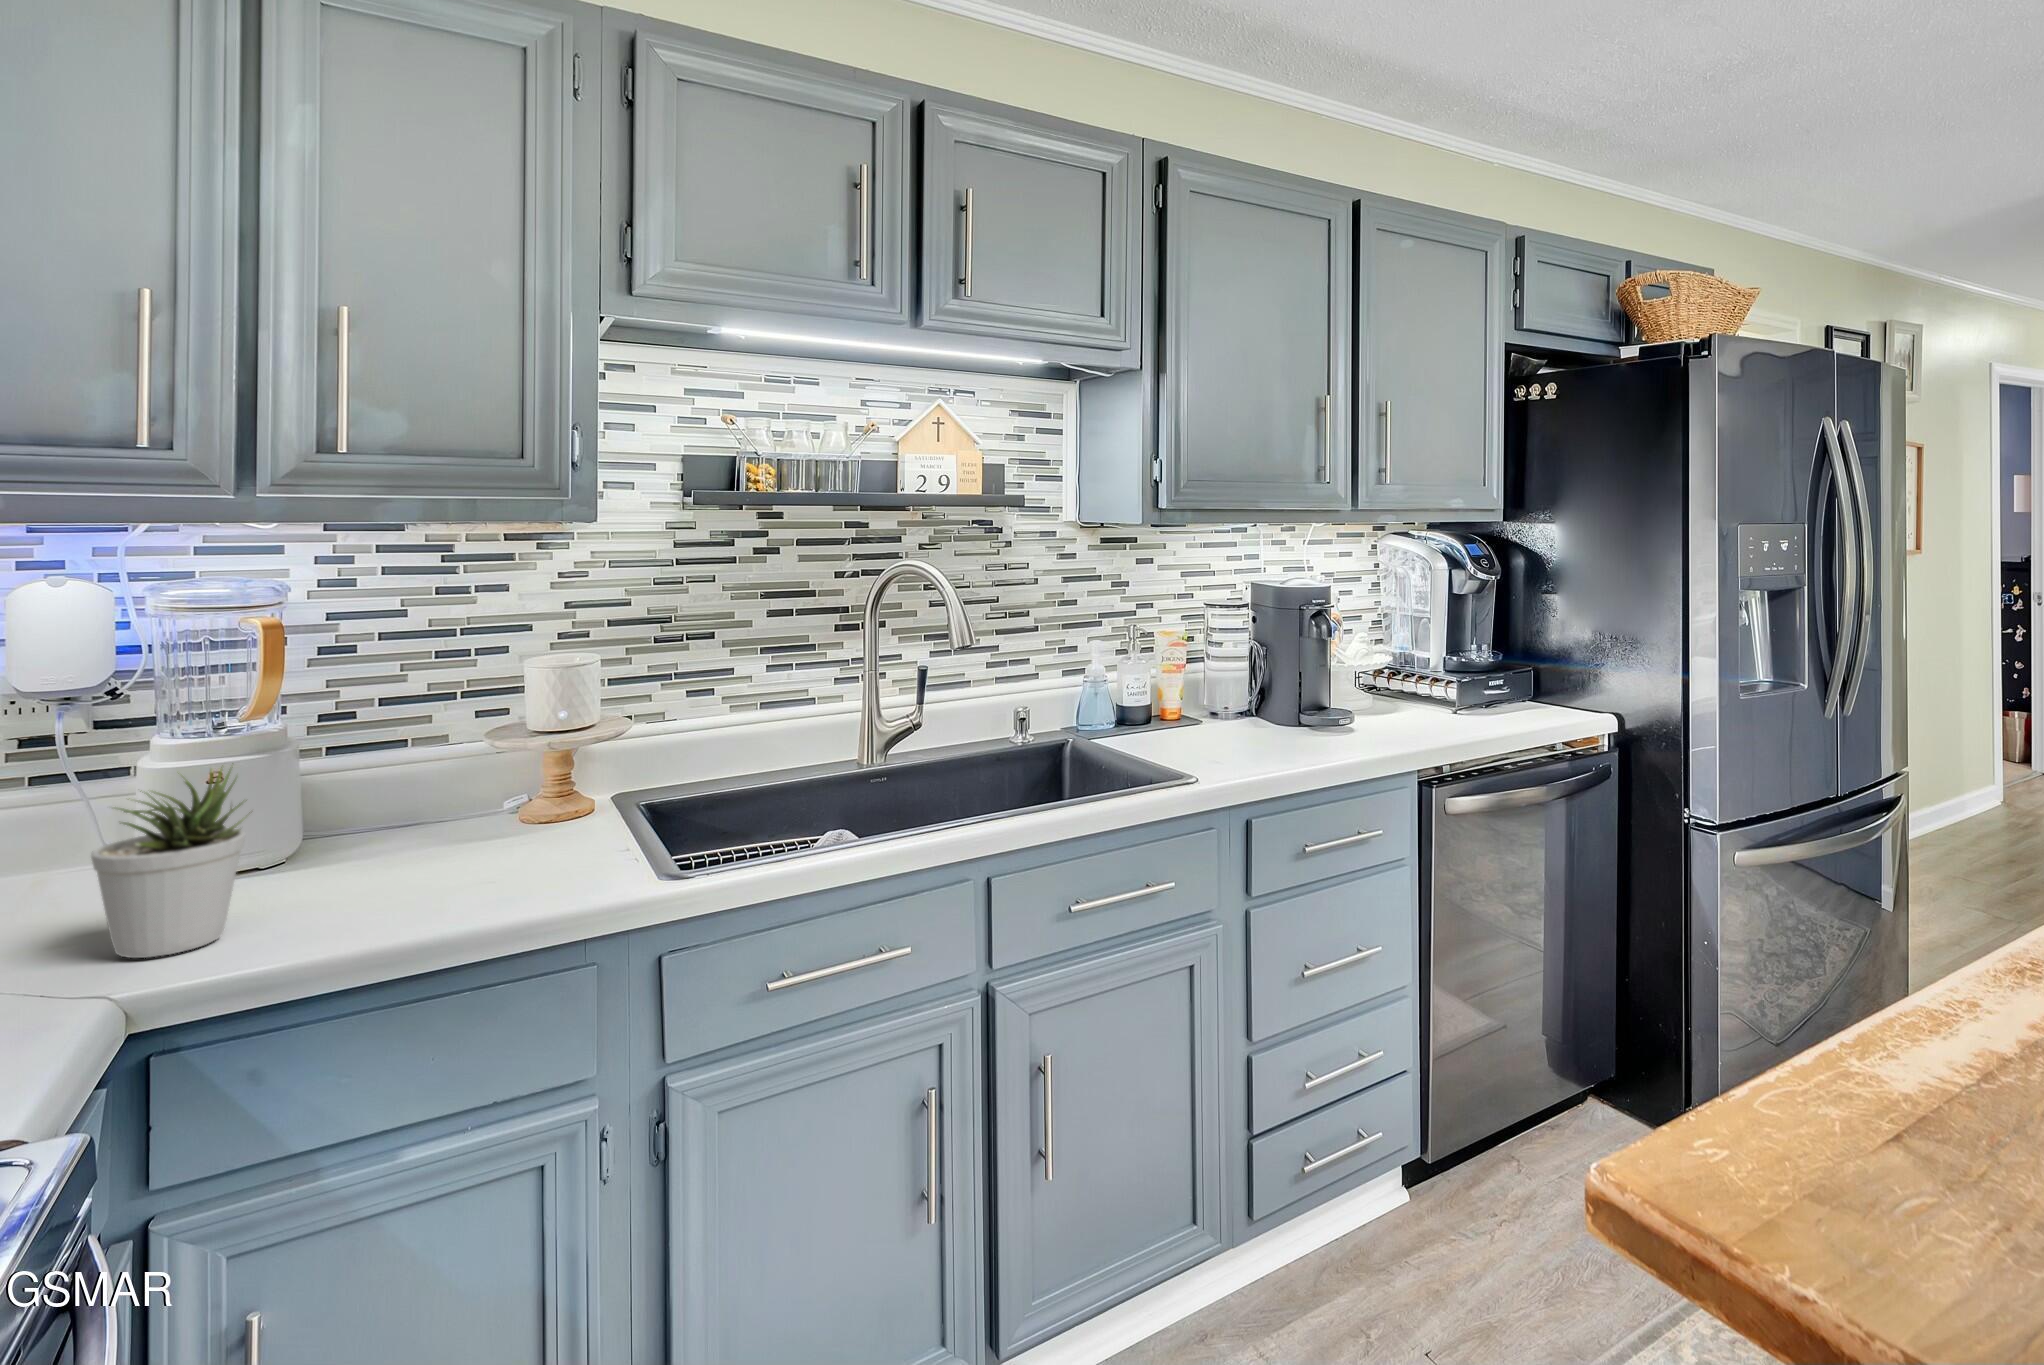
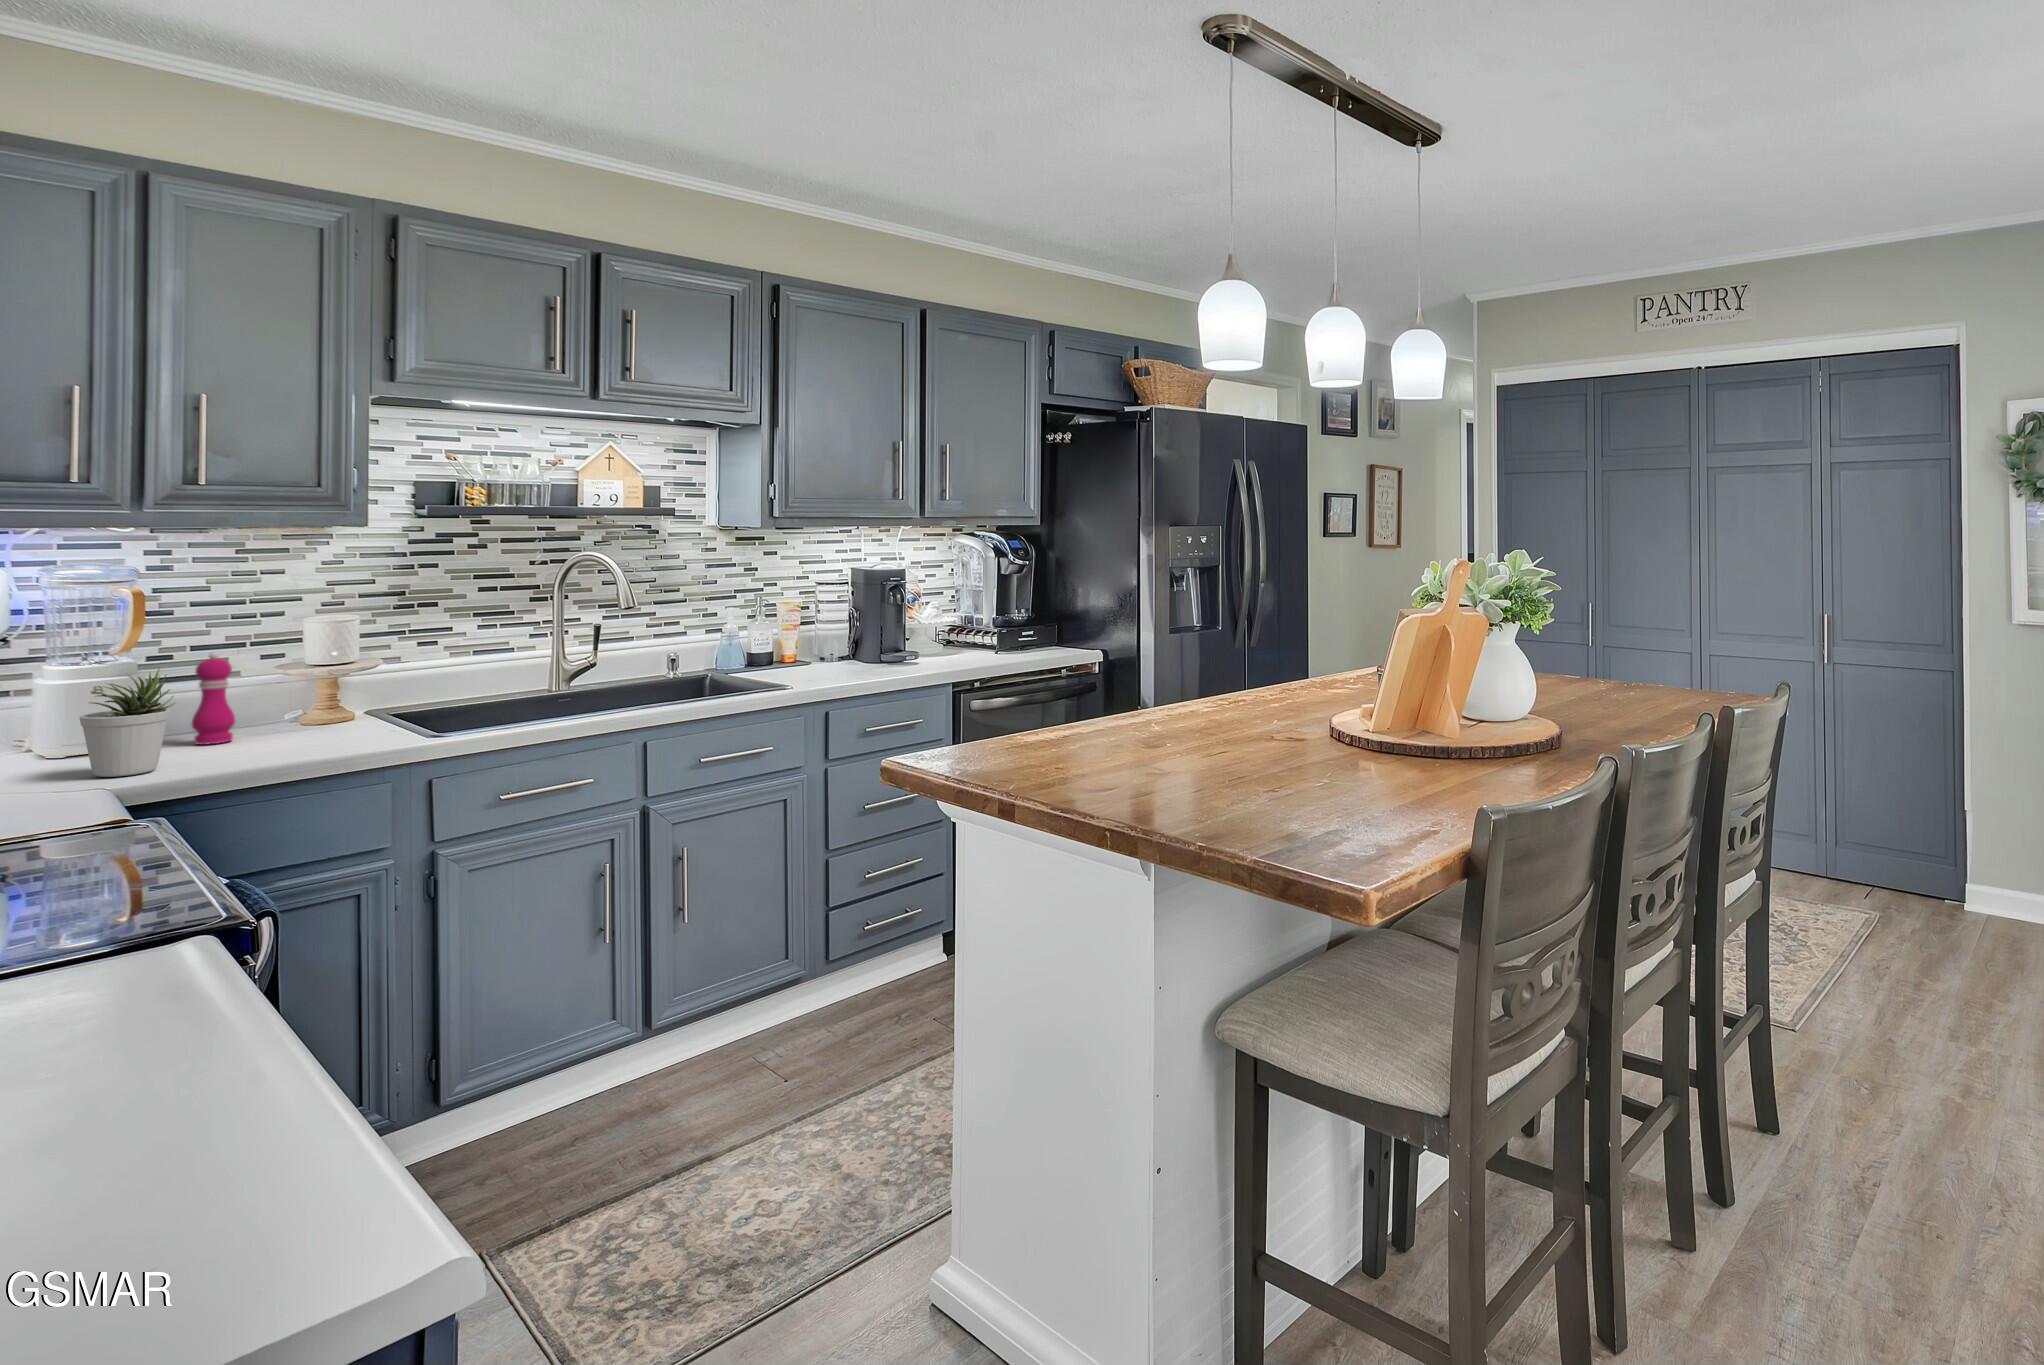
pepper mill: none [339,717,403,865] -> present [192,652,235,745]

